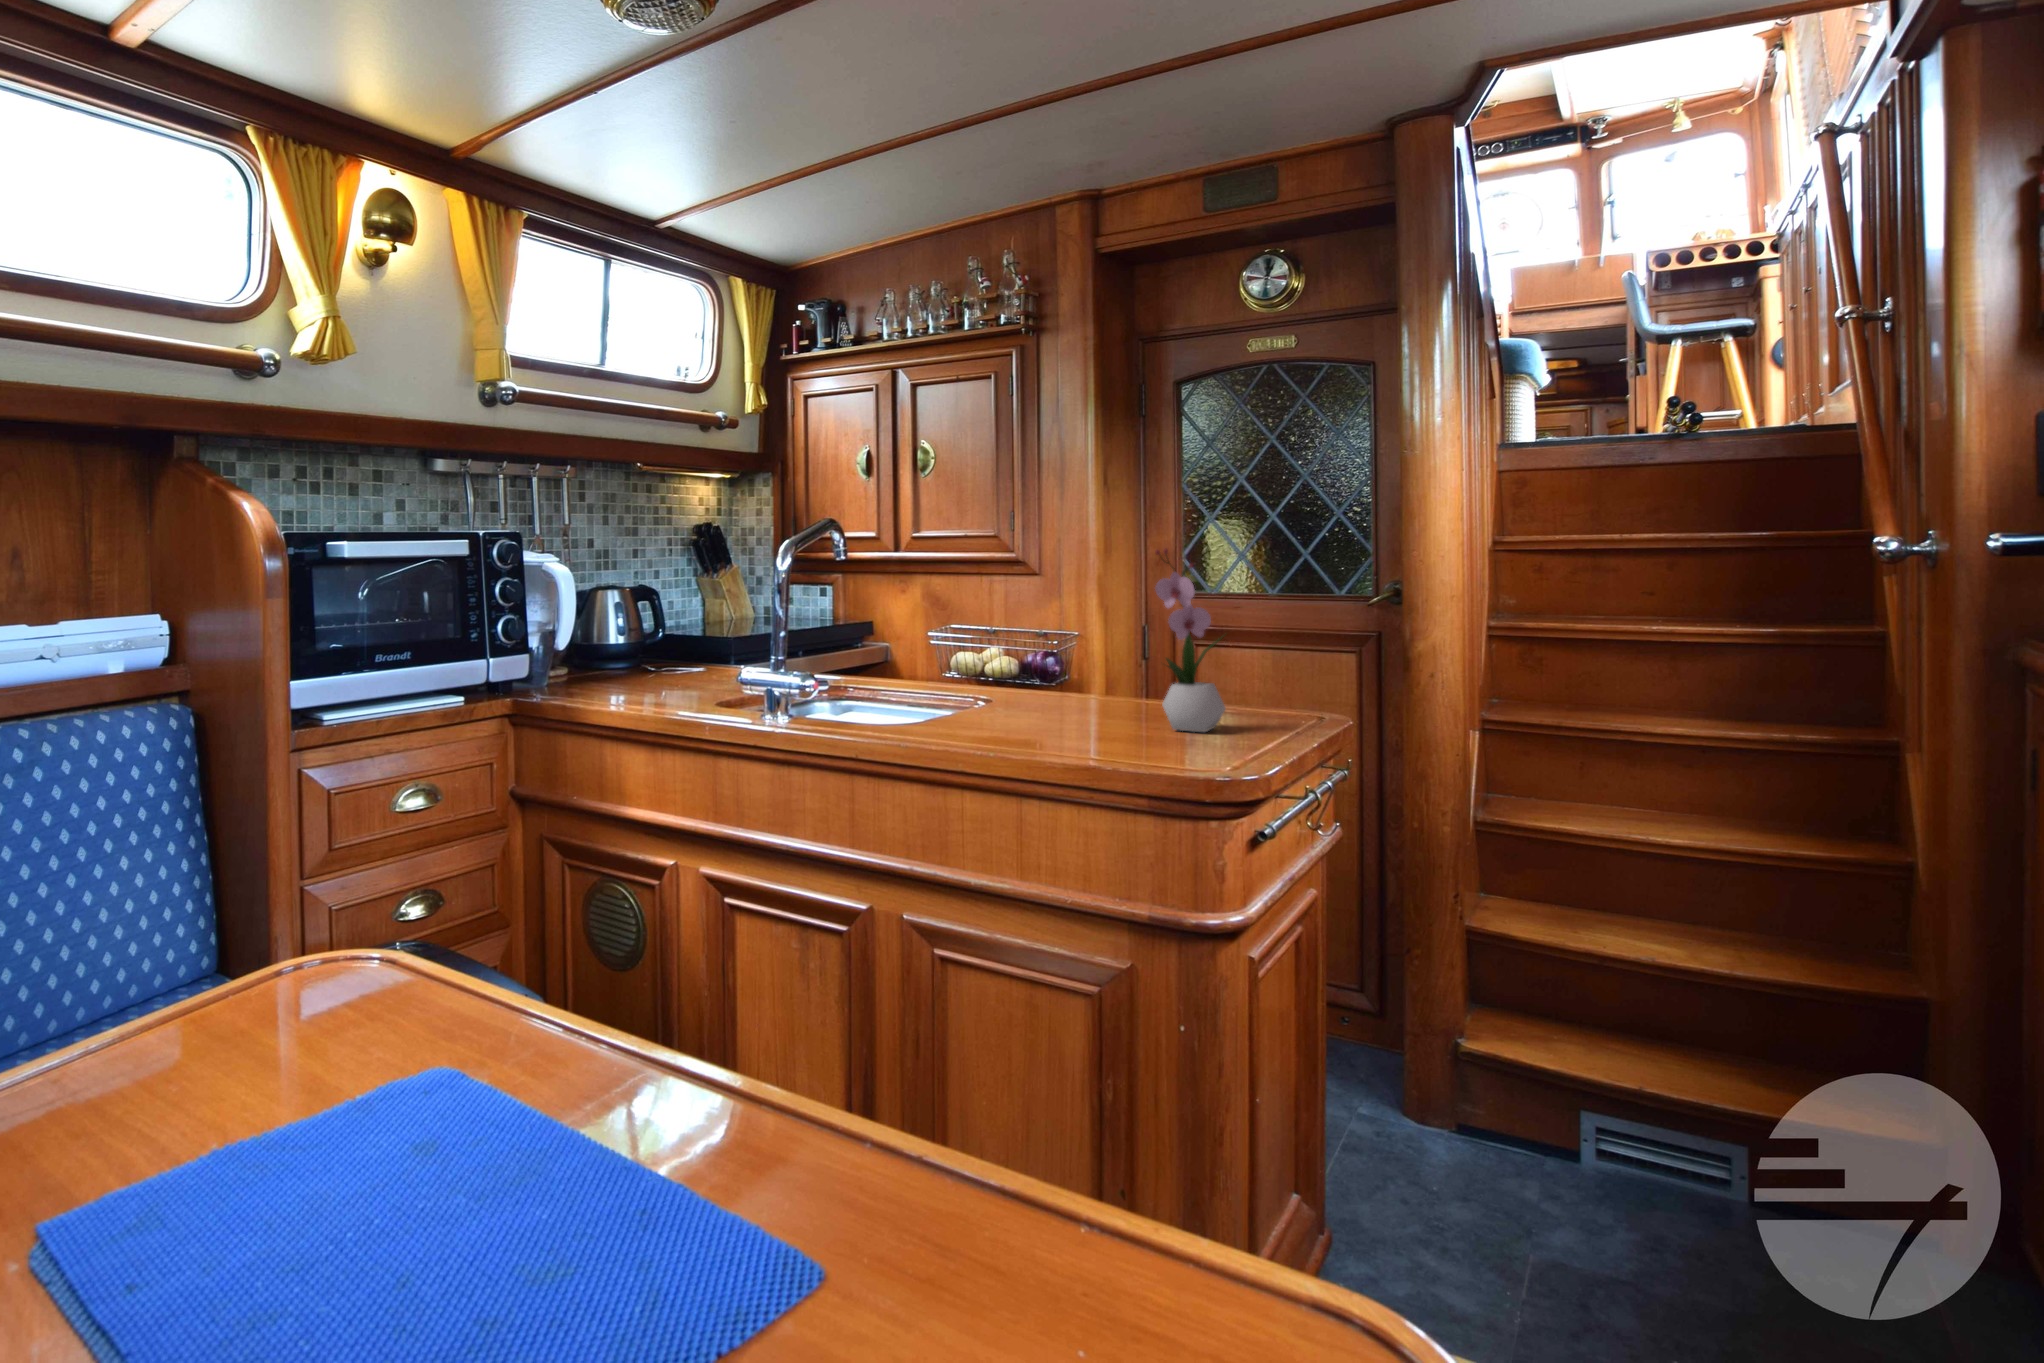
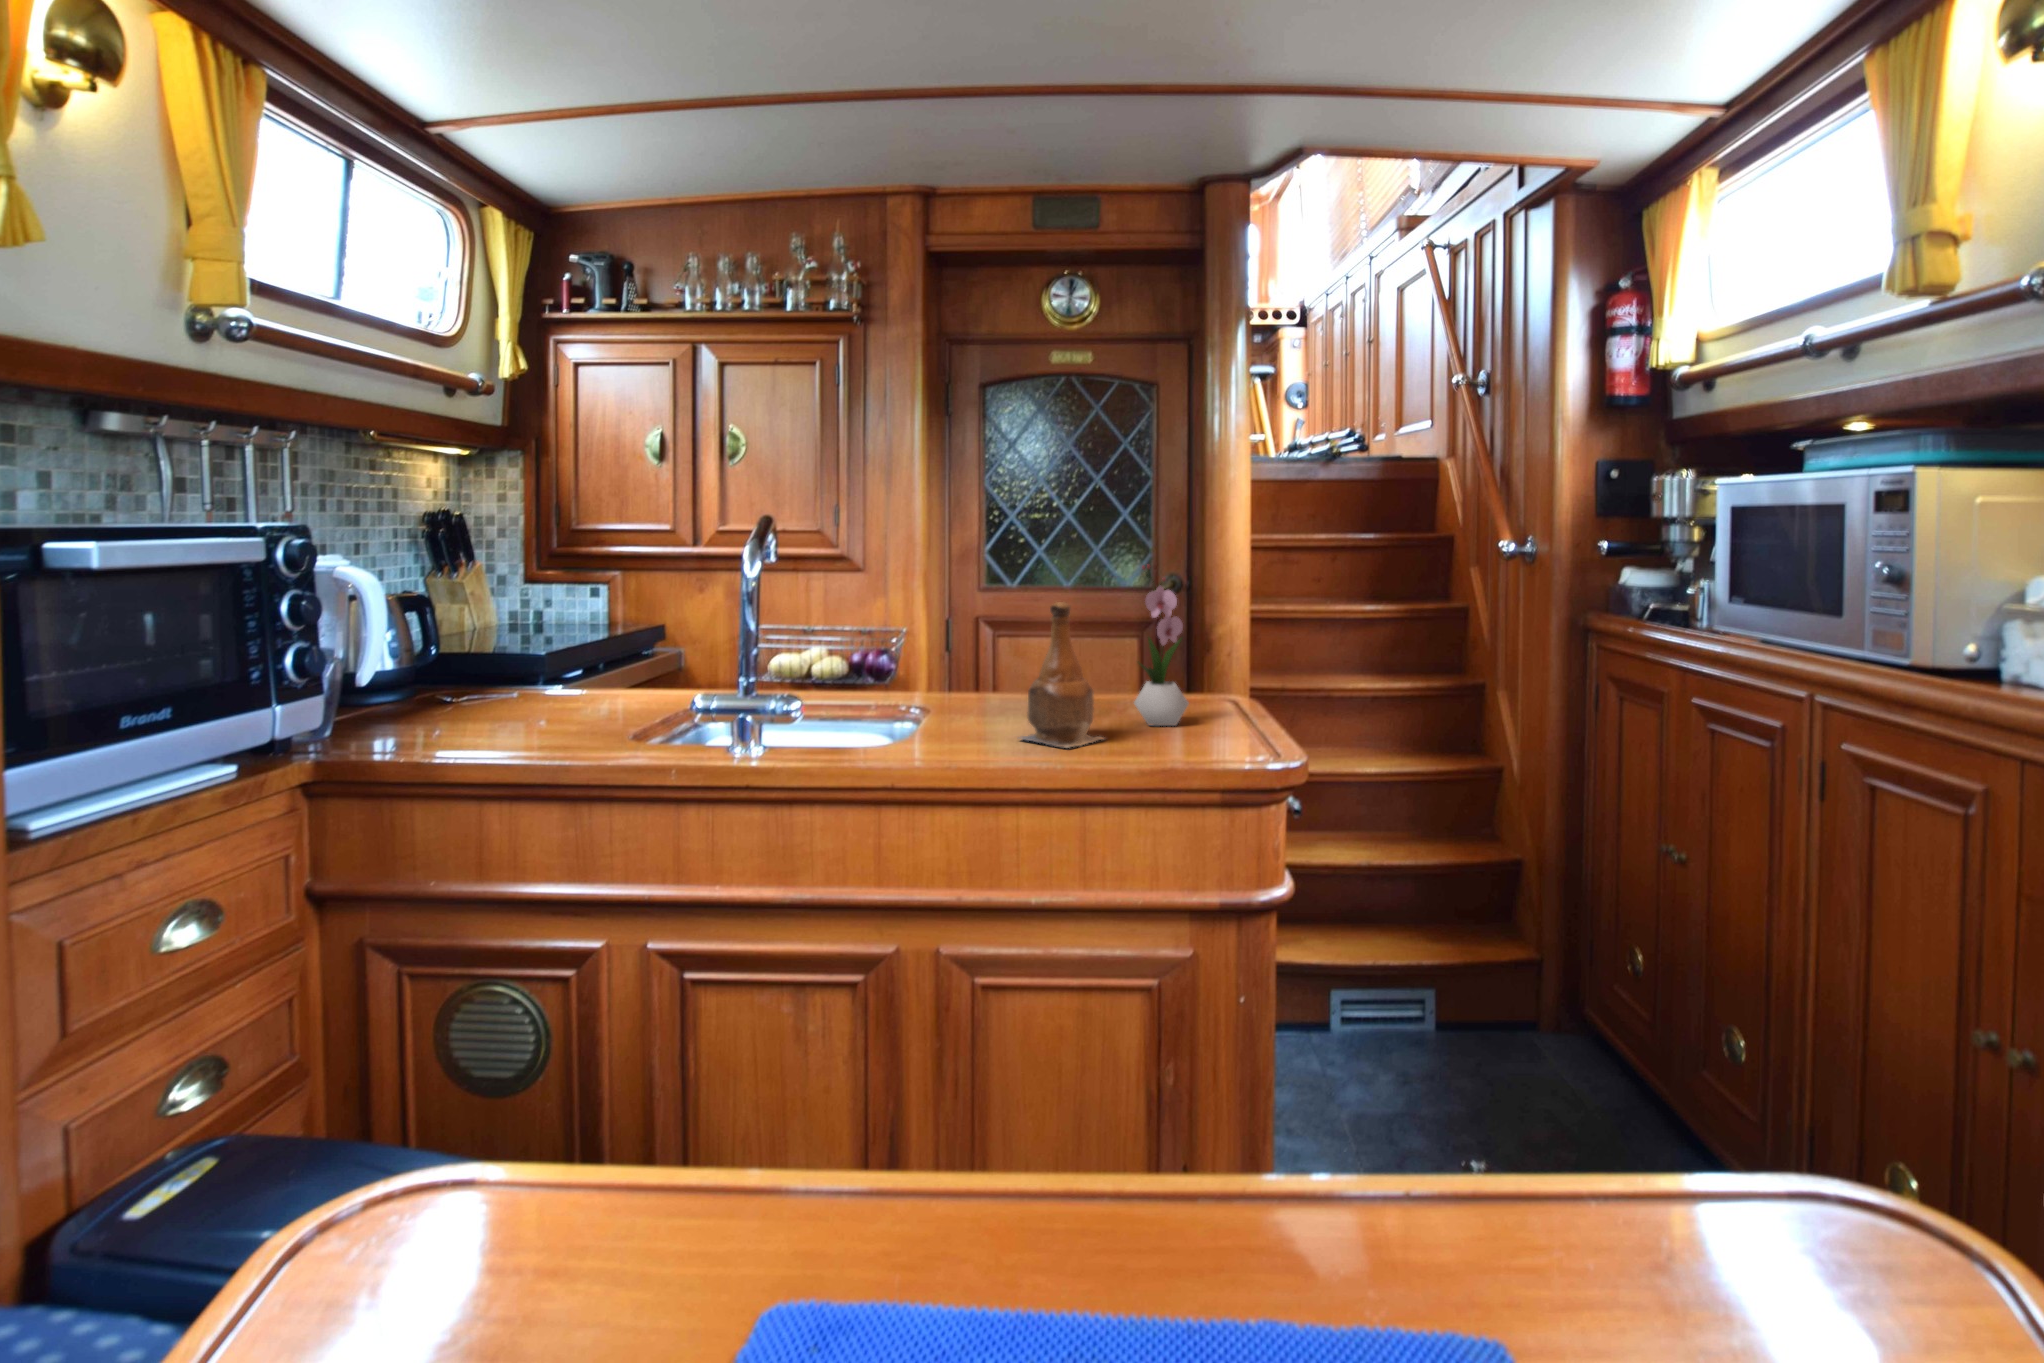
bottle: none [1008,588,1098,740] -> present [1020,602,1104,748]

